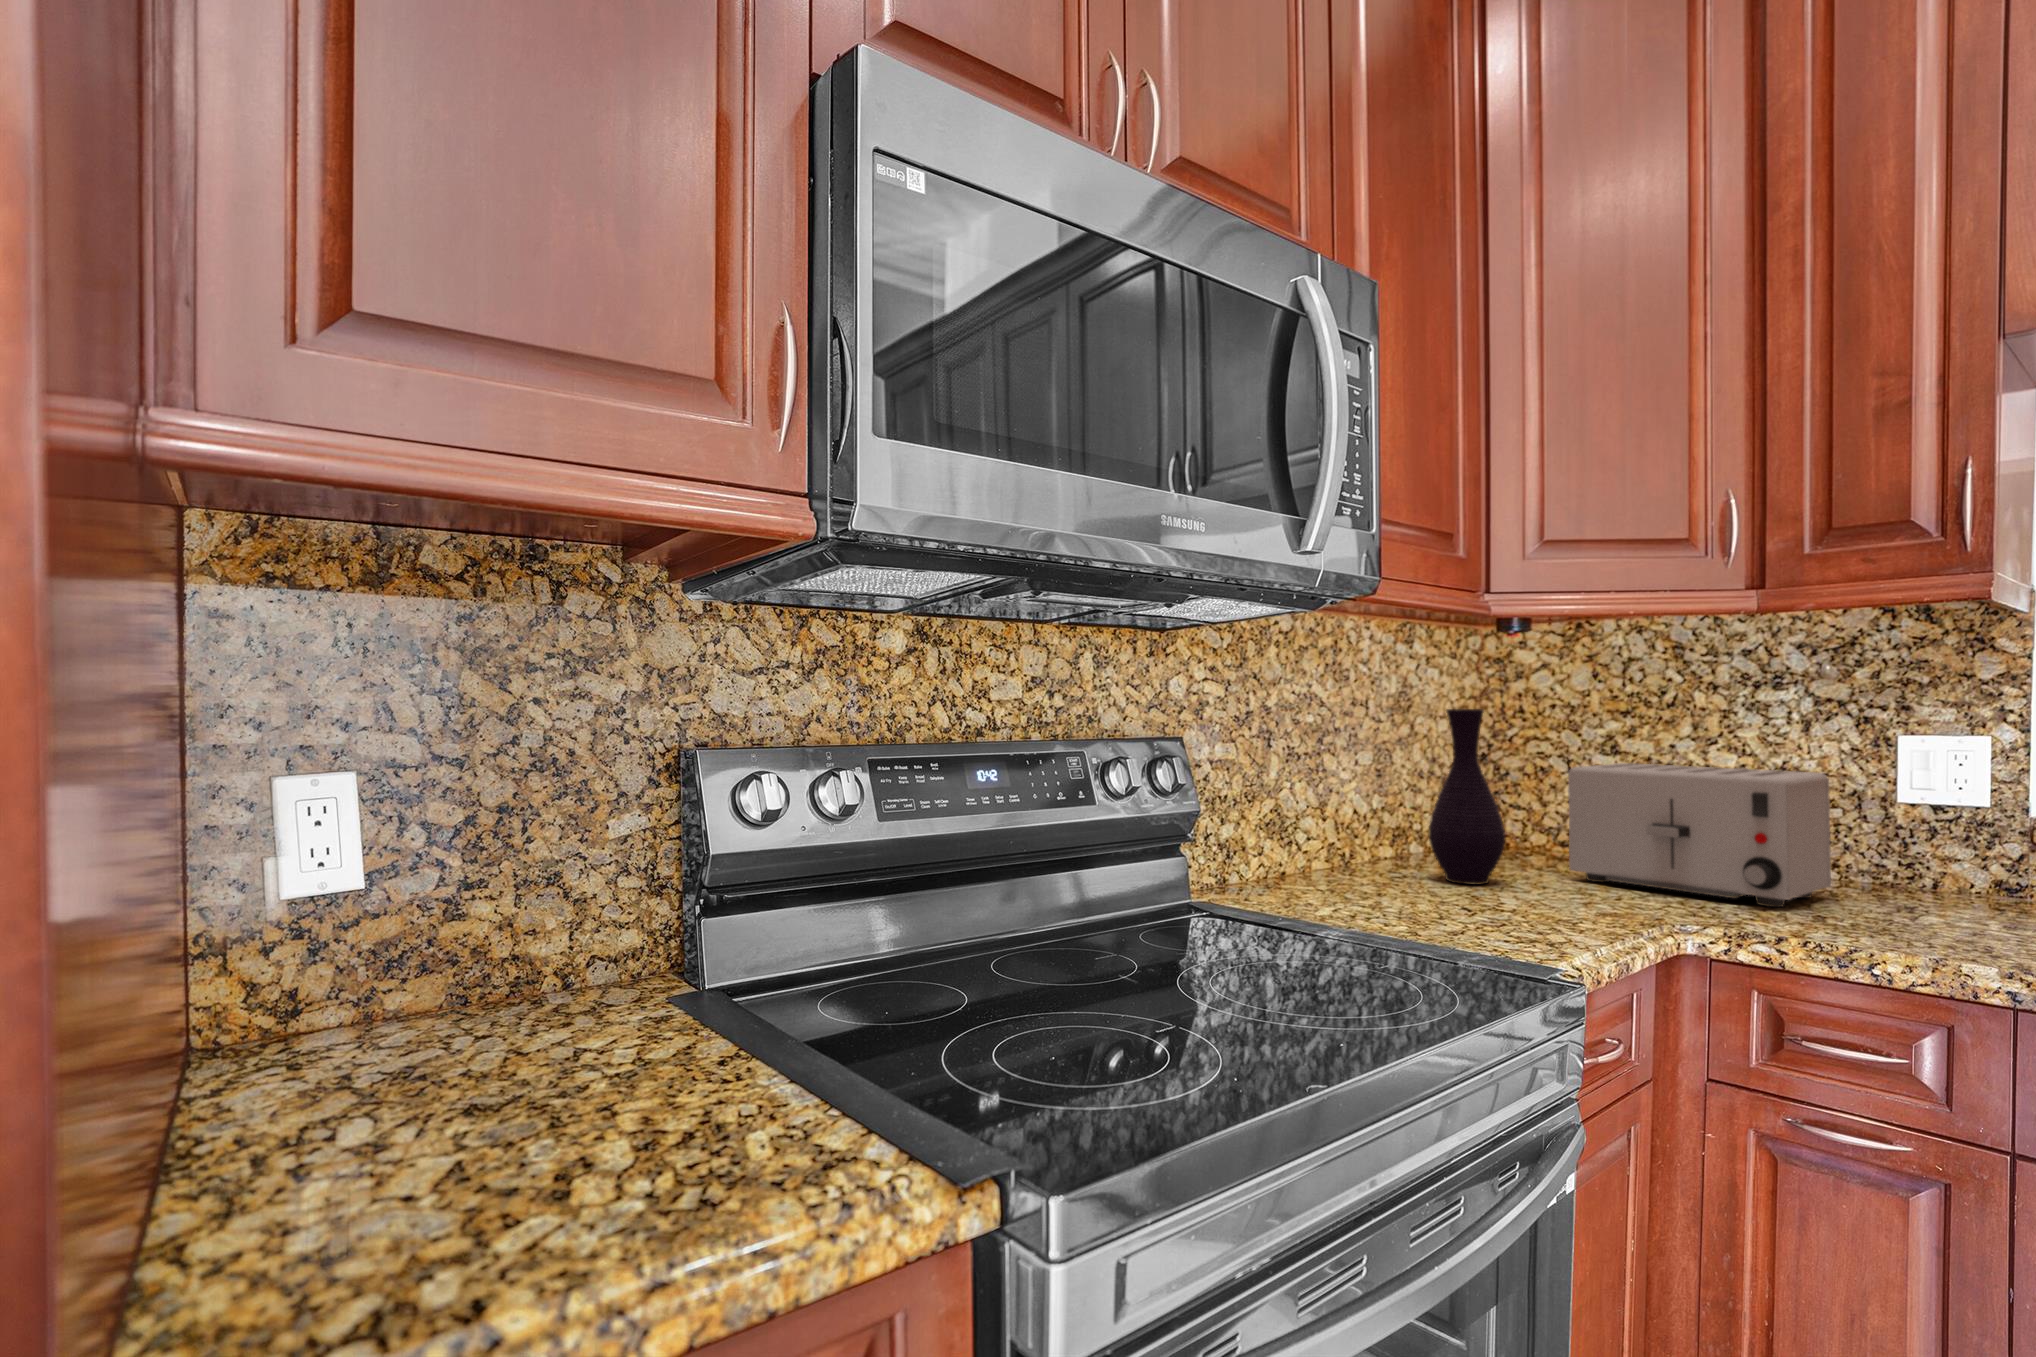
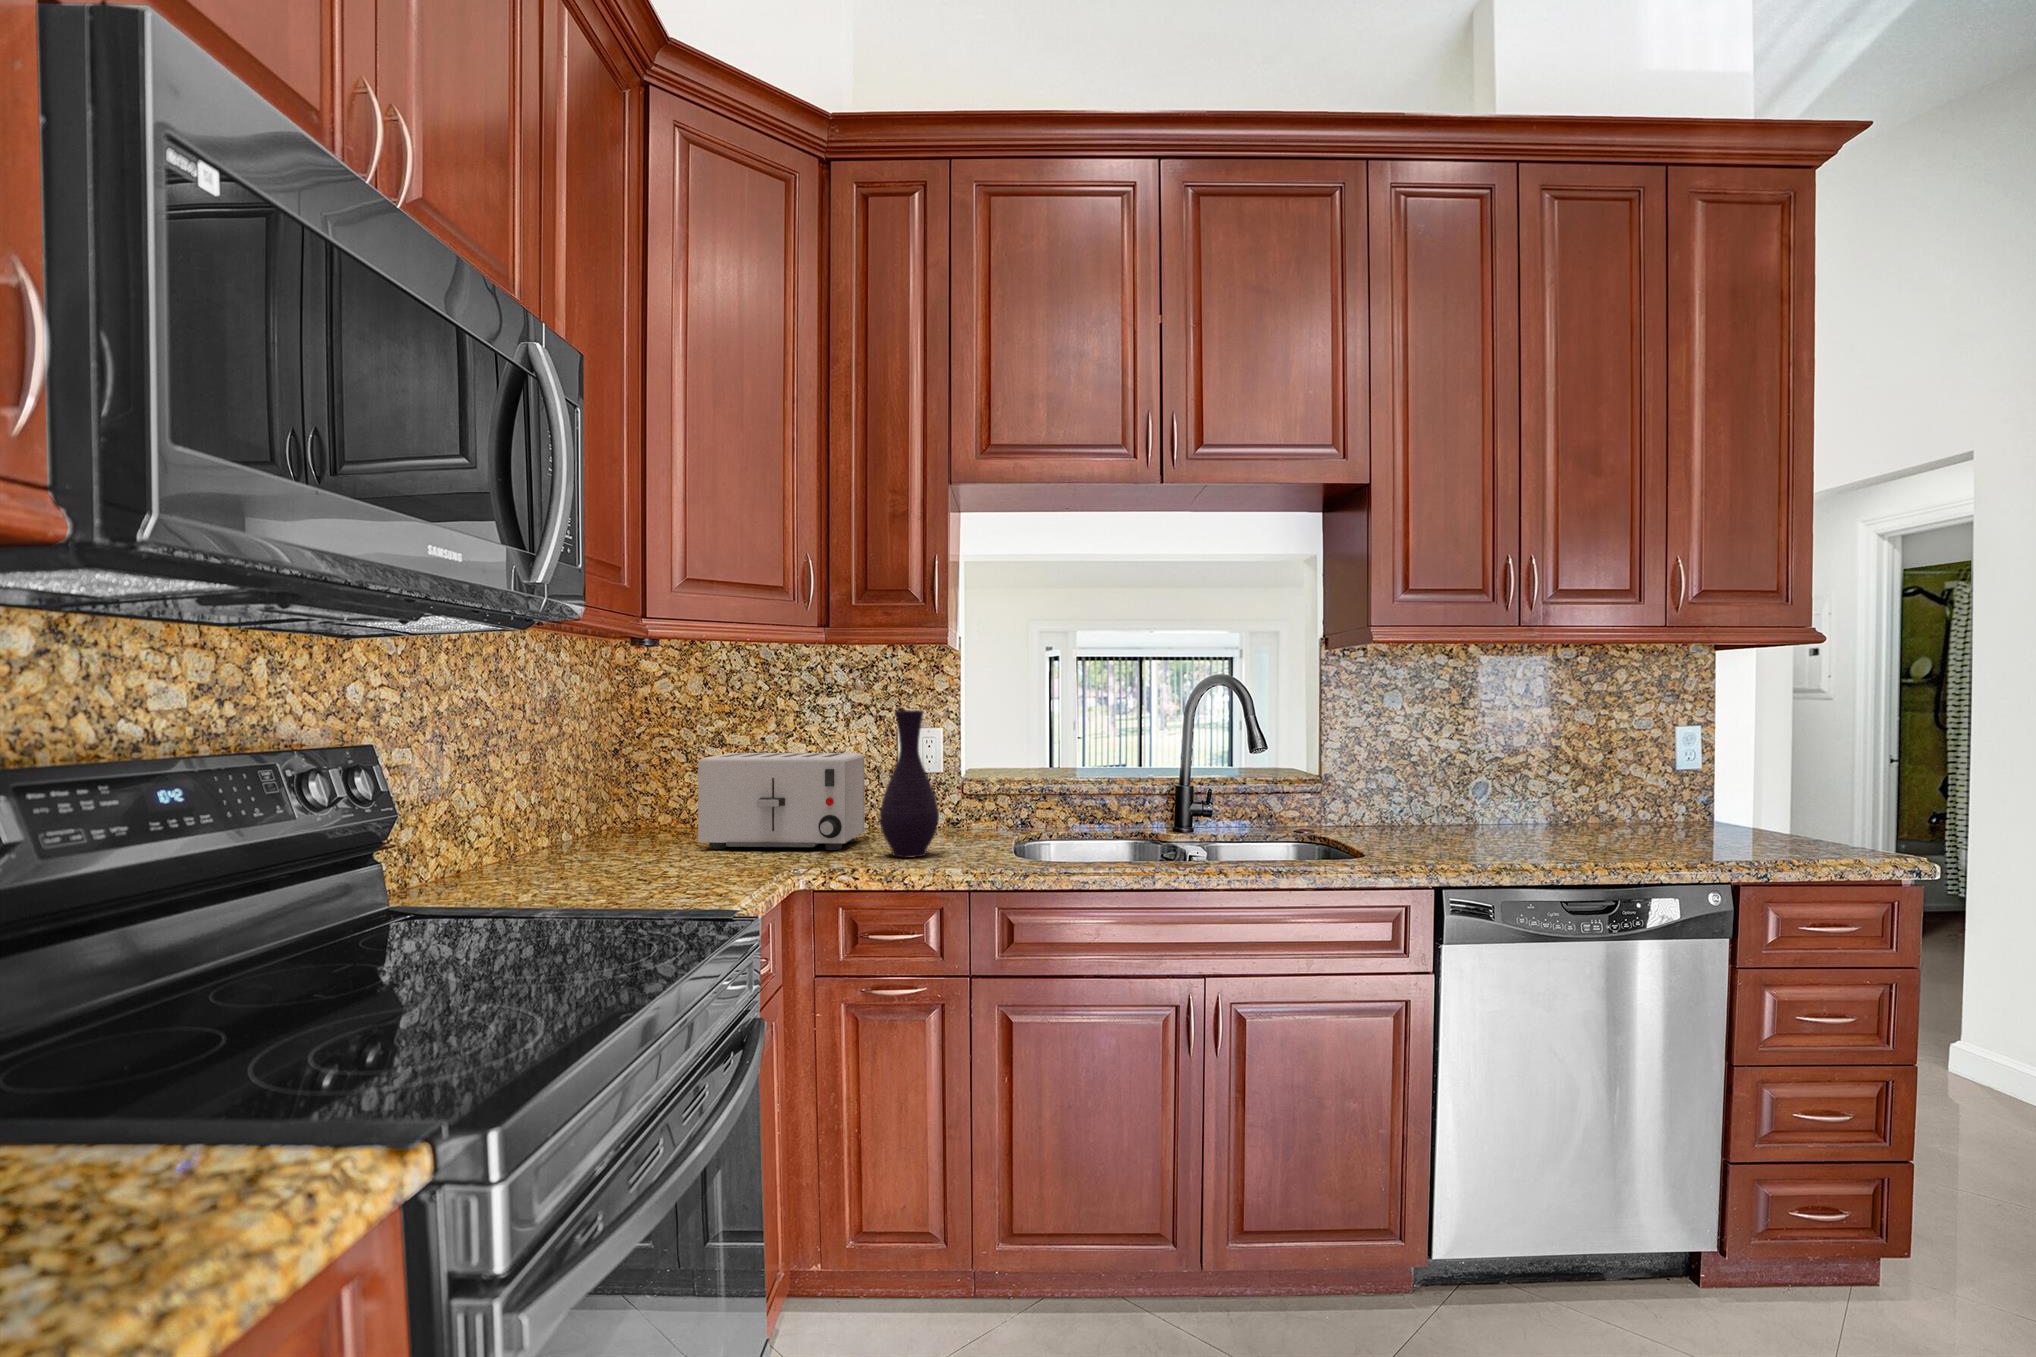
vase: present [1429,709,1505,884] -> present [879,710,939,858]

